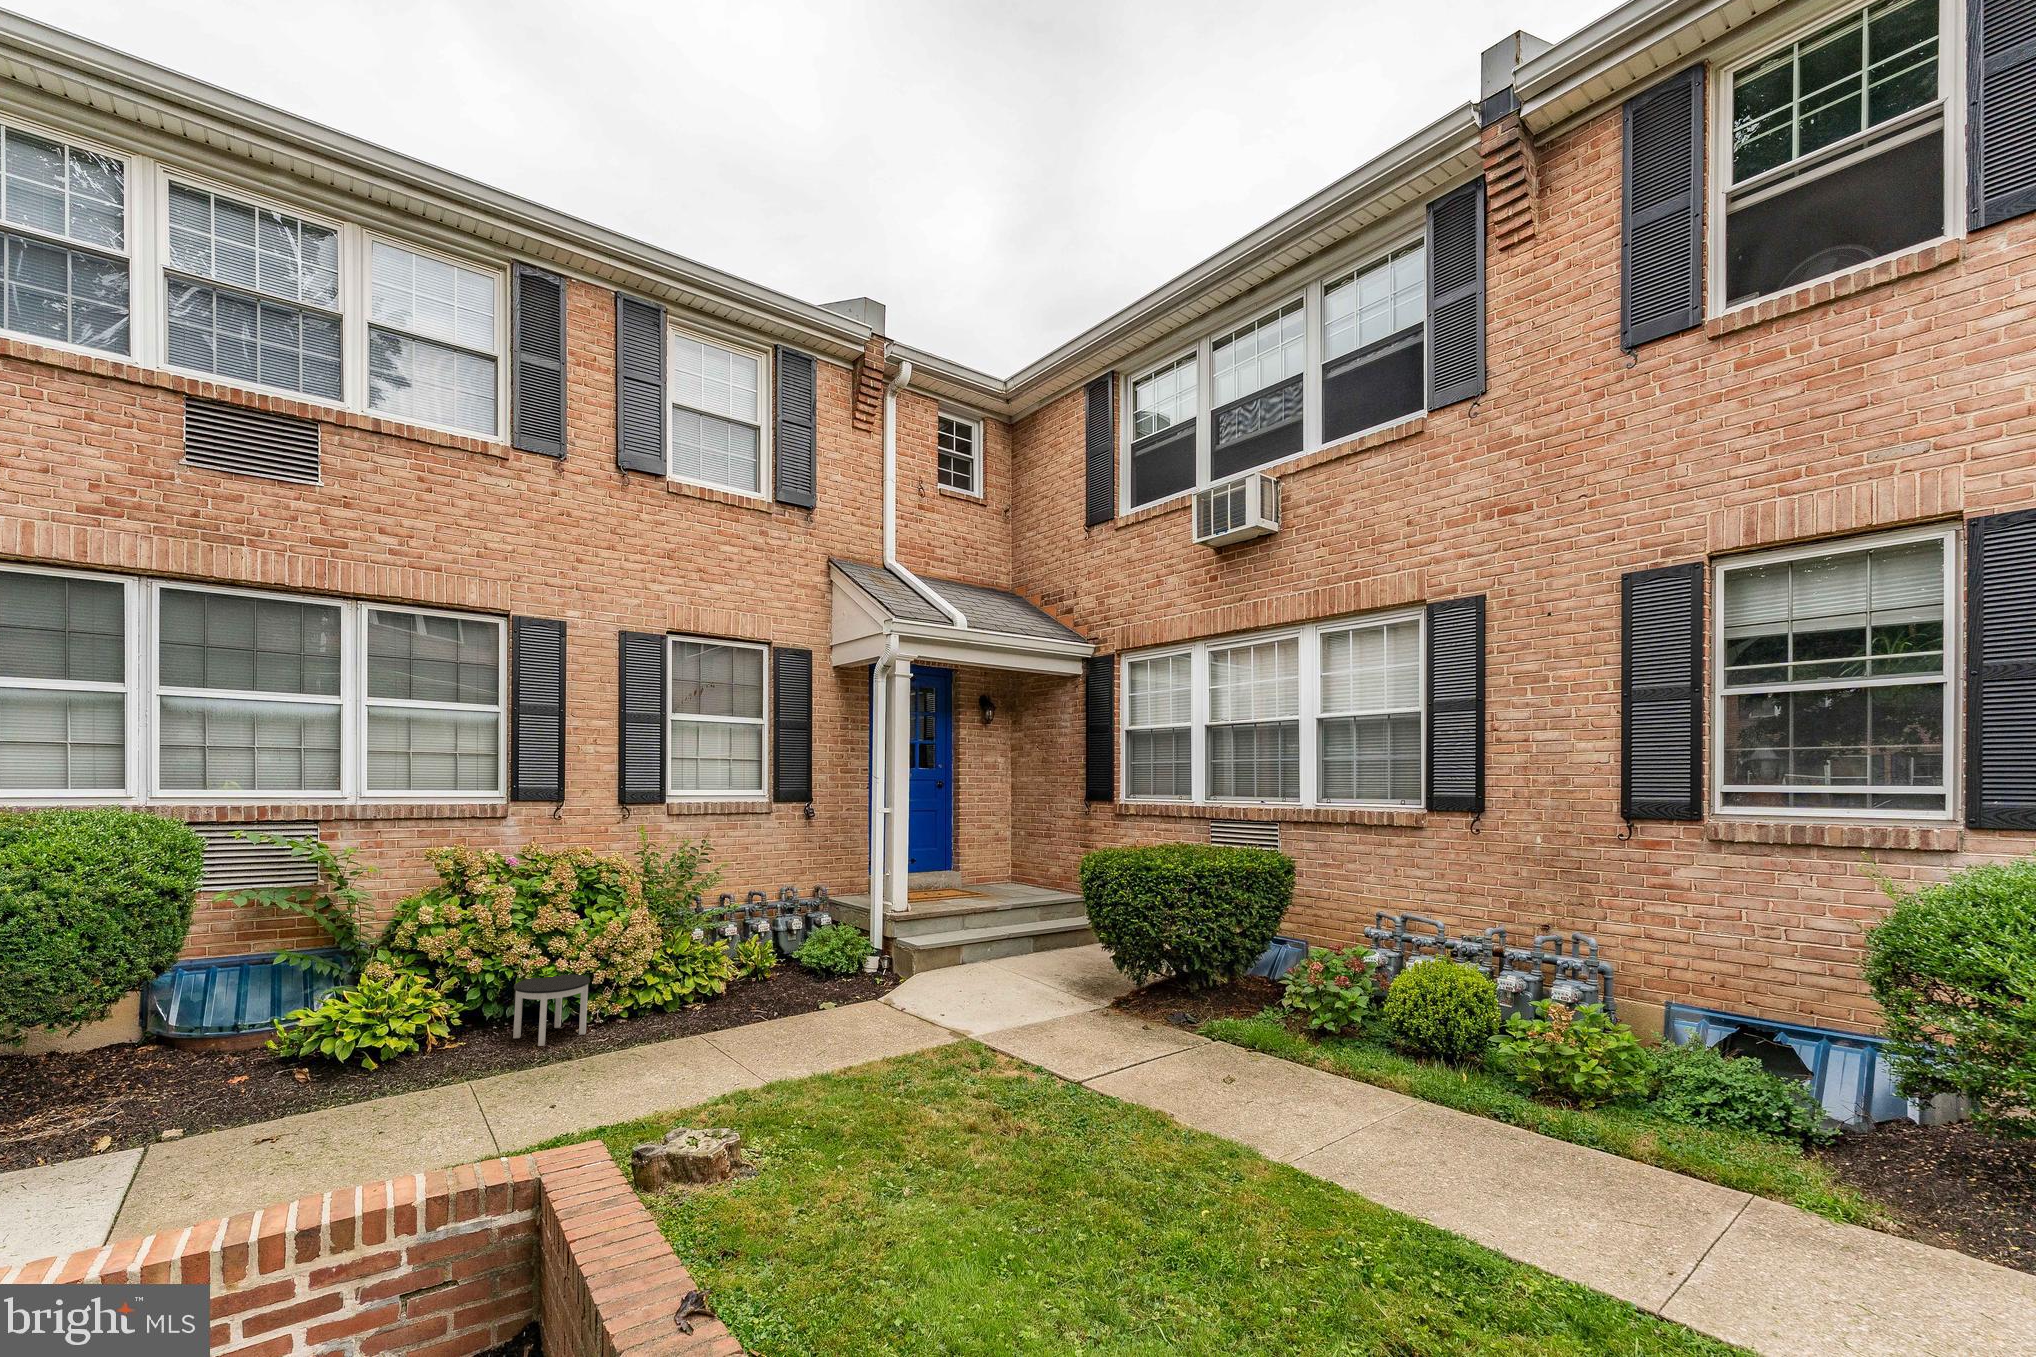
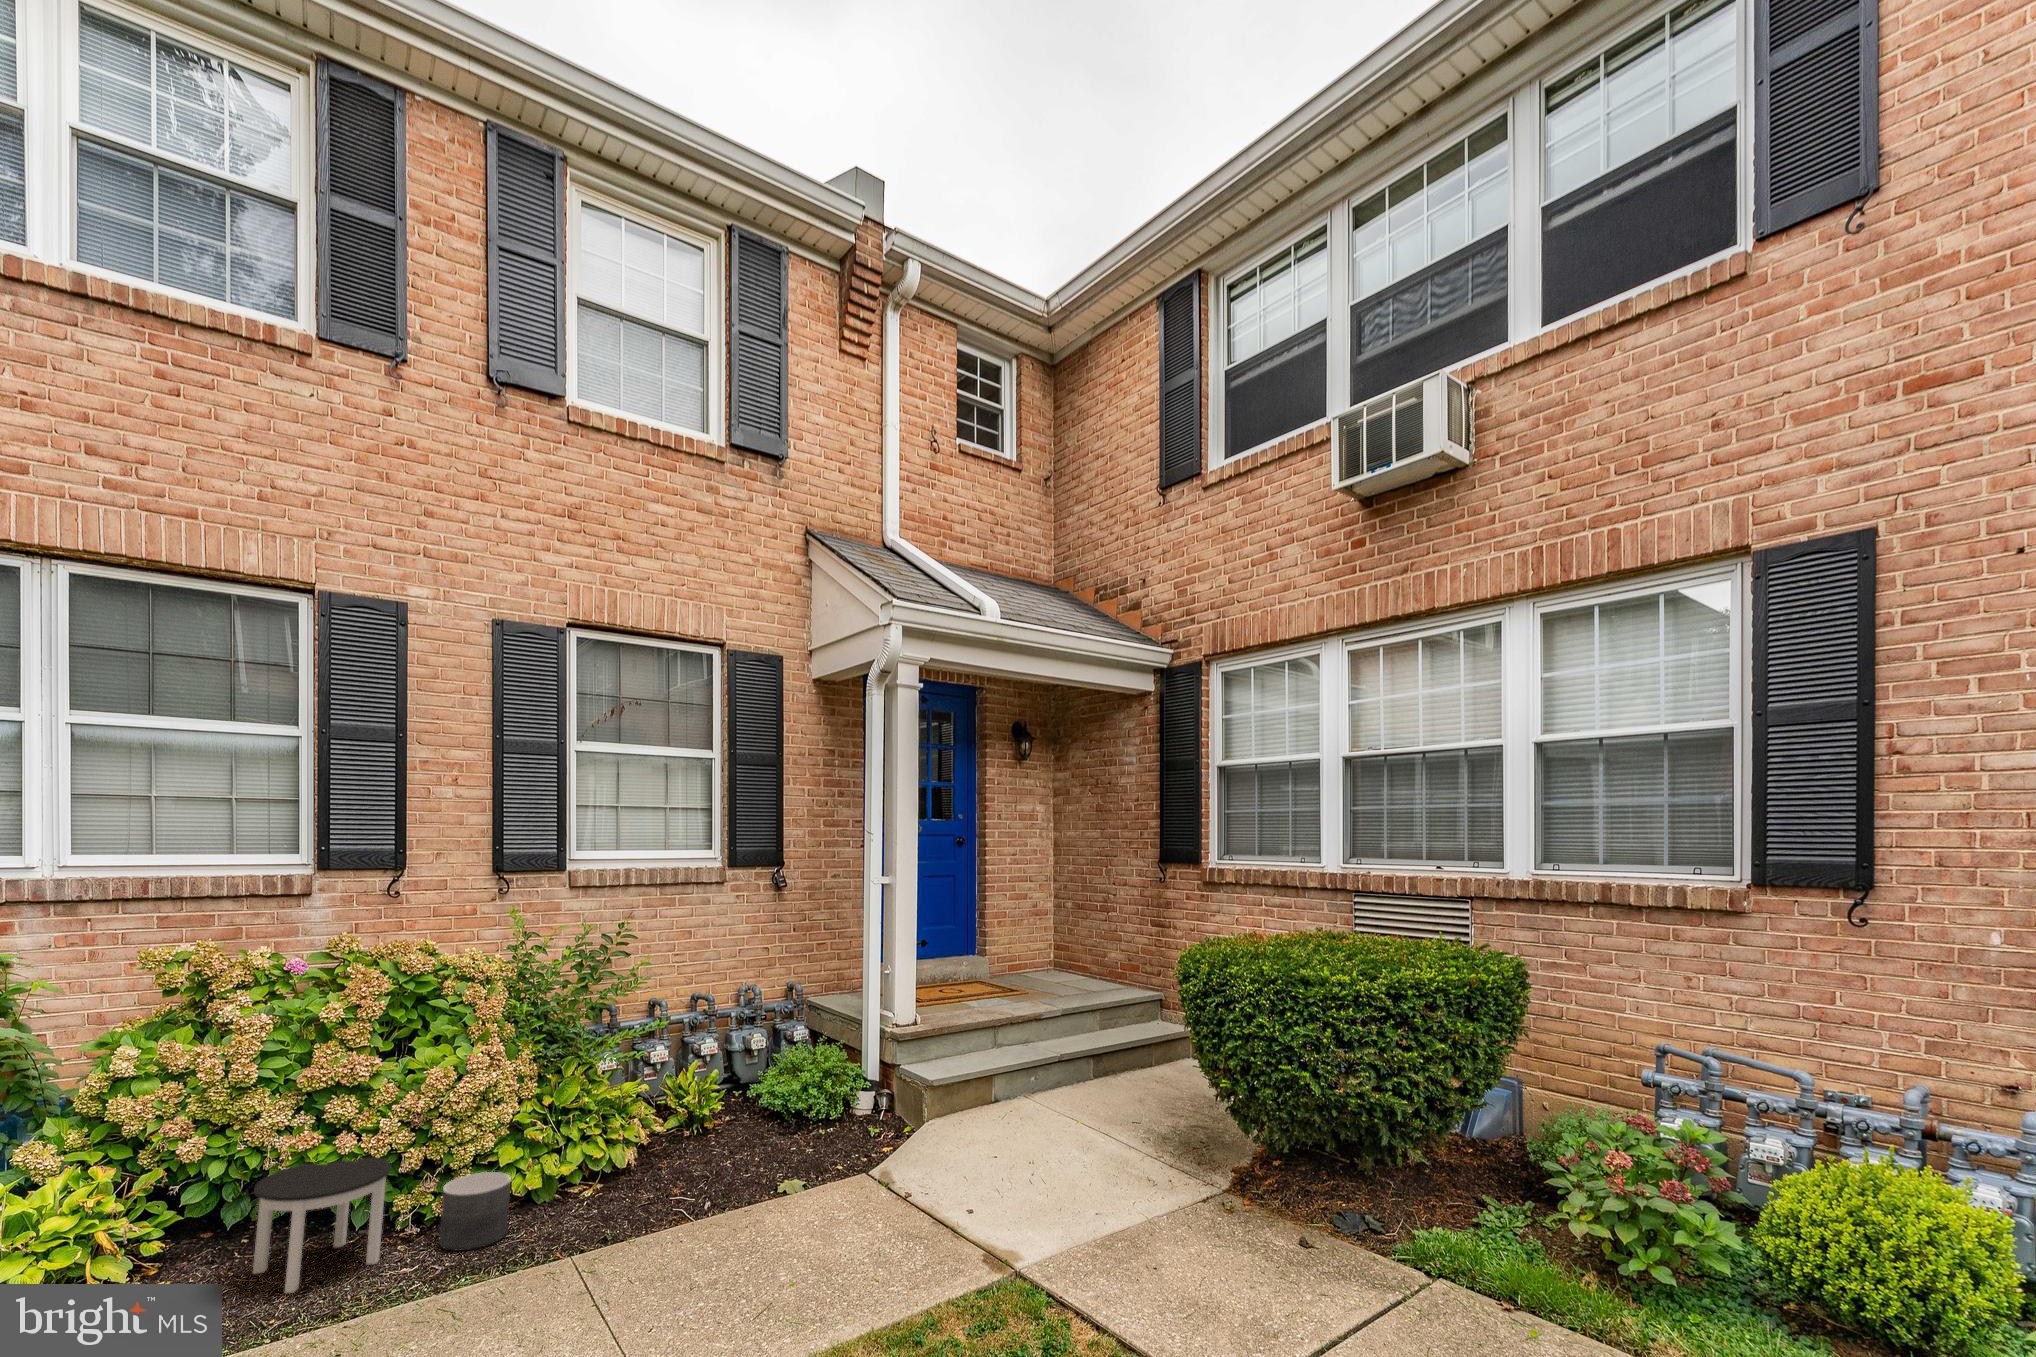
planter: none [618,987,659,1029] -> present [439,1172,511,1251]

